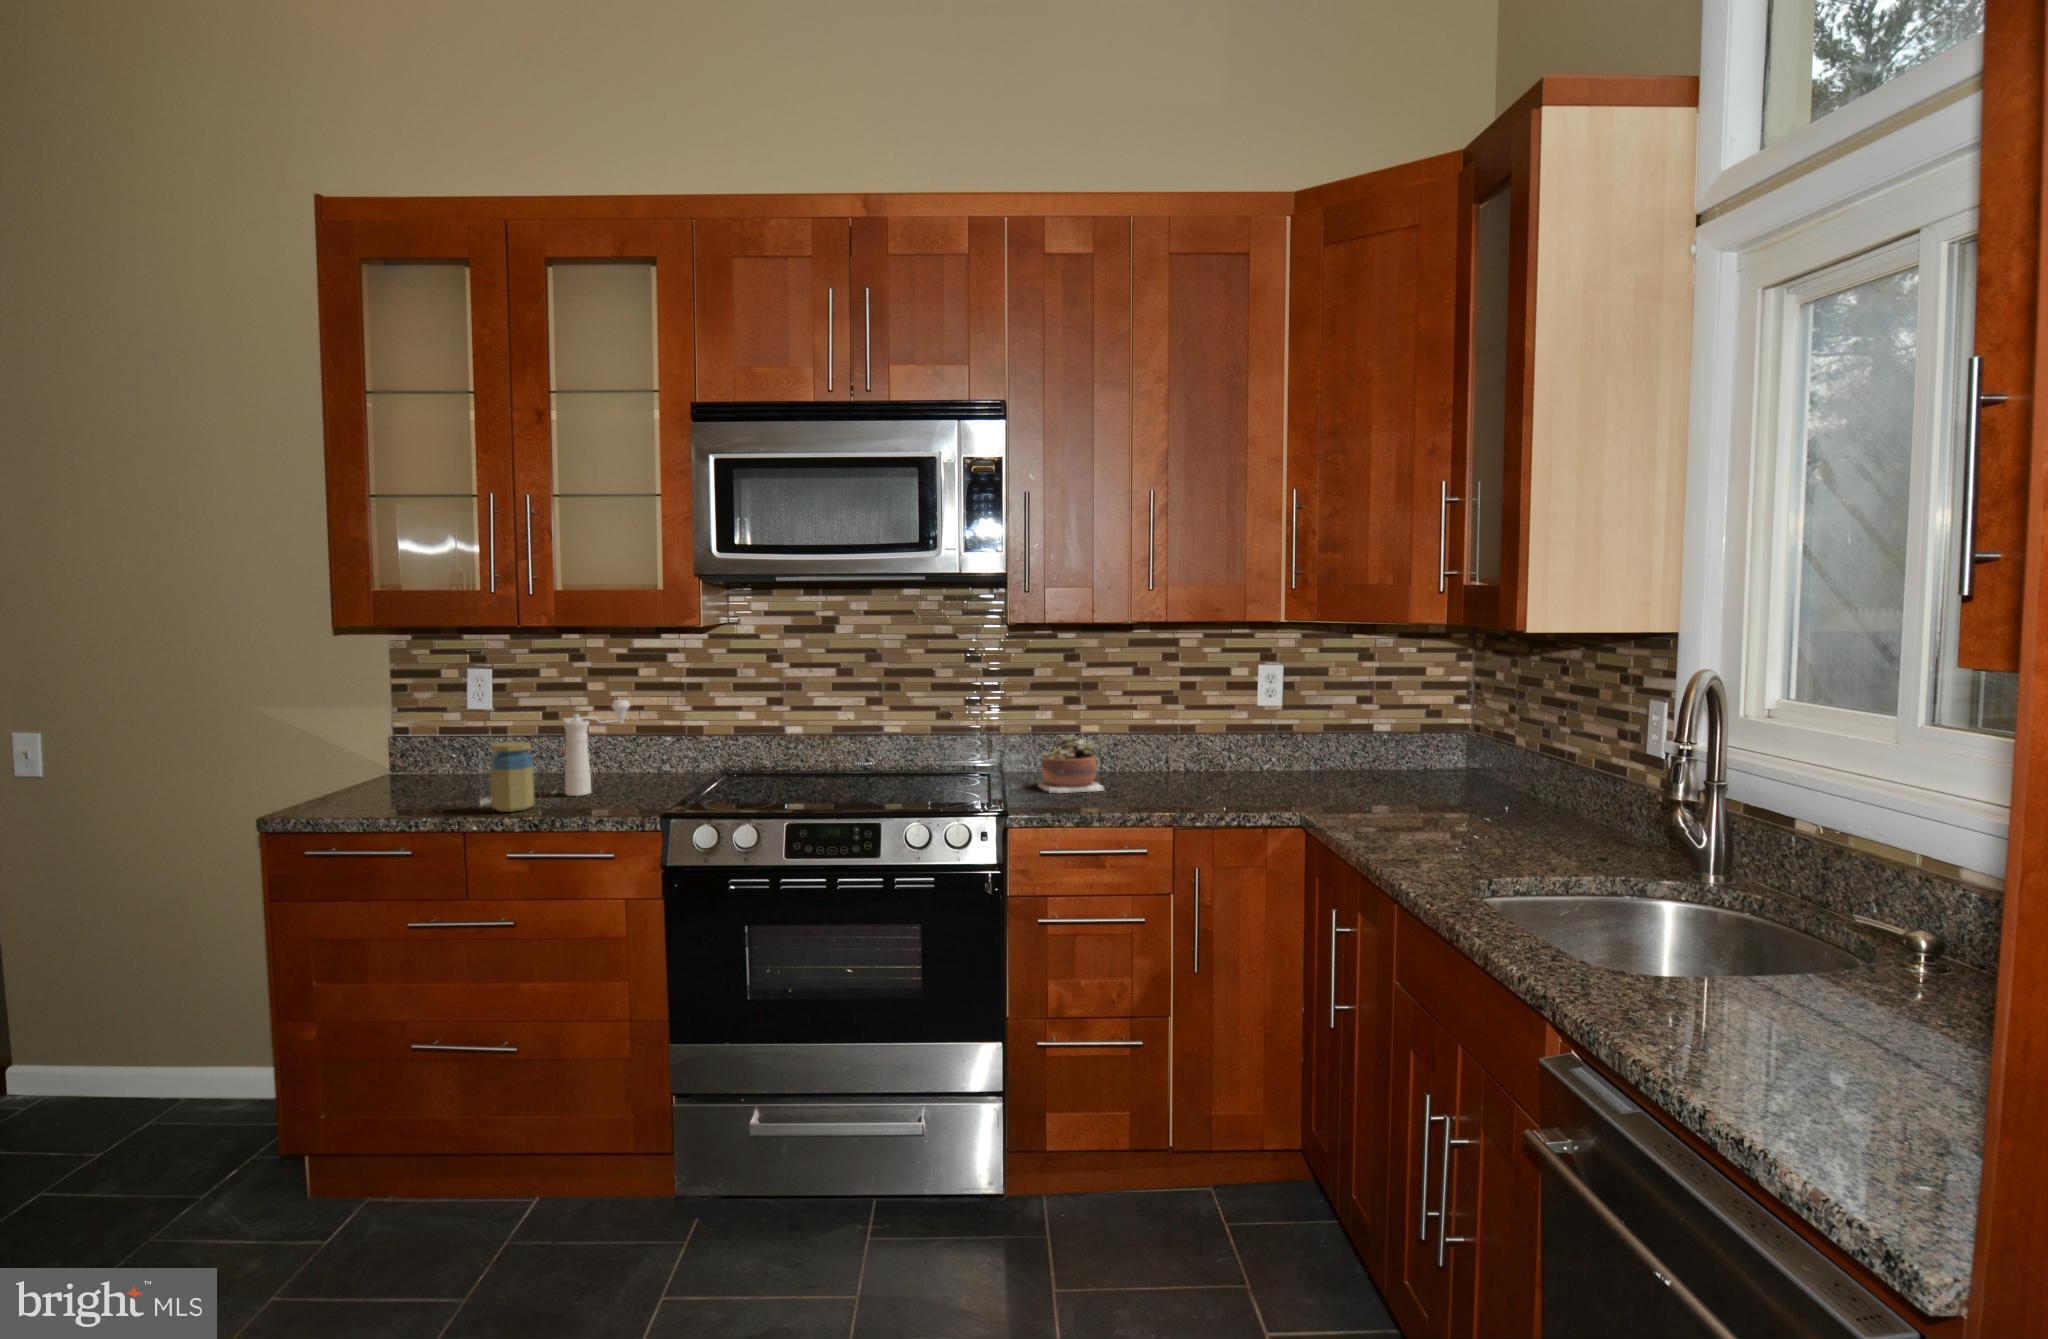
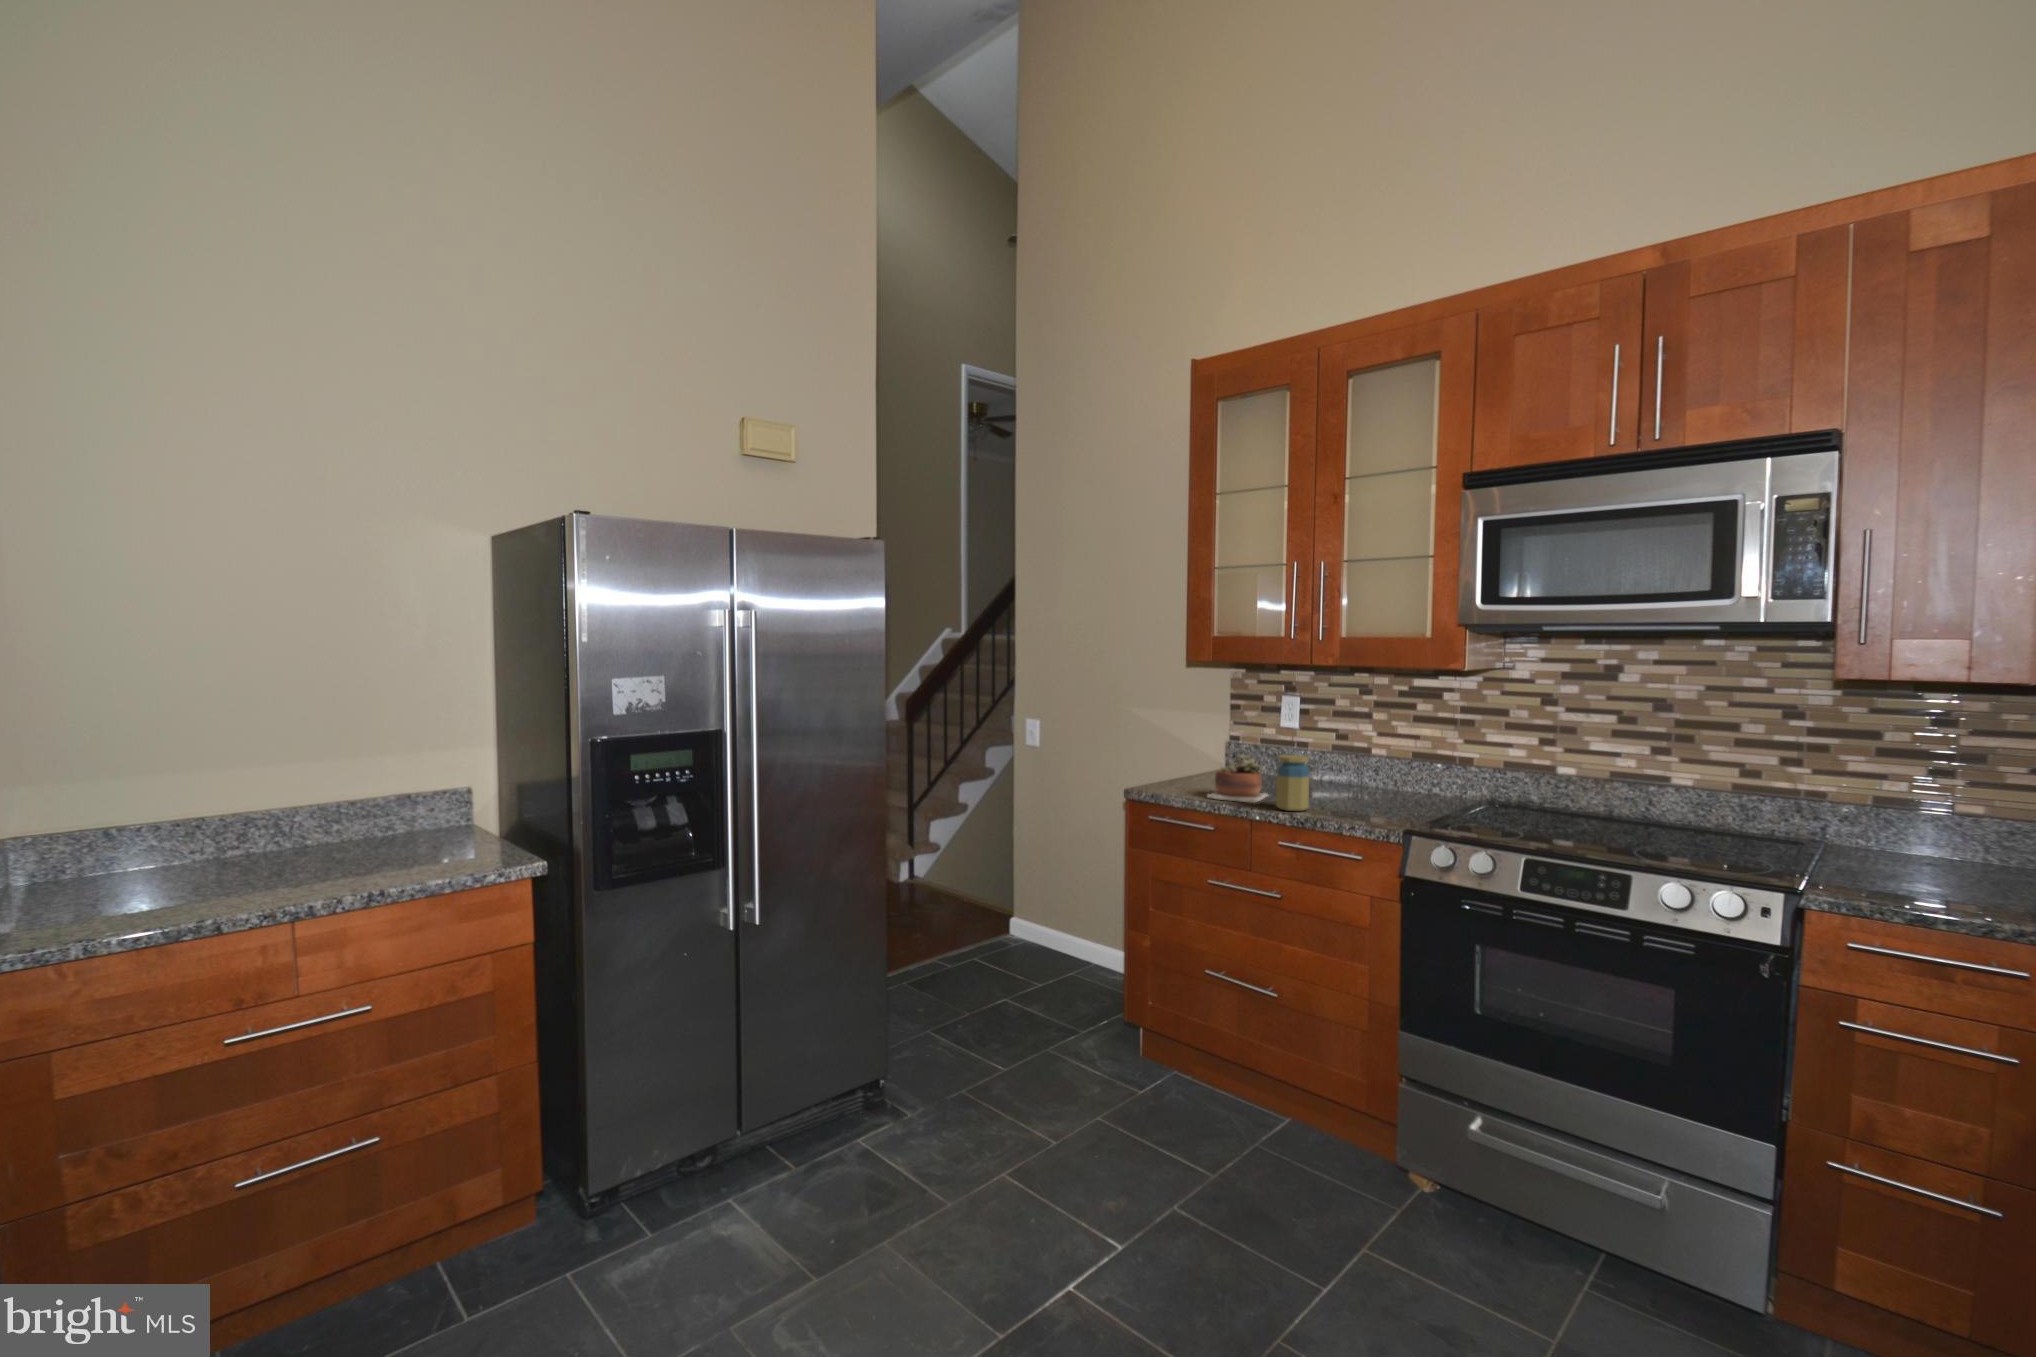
pepper mill: present [563,700,630,796] -> none [1339,729,1401,806]
succulent plant: present [1038,734,1104,793] -> present [1208,755,1268,803]

